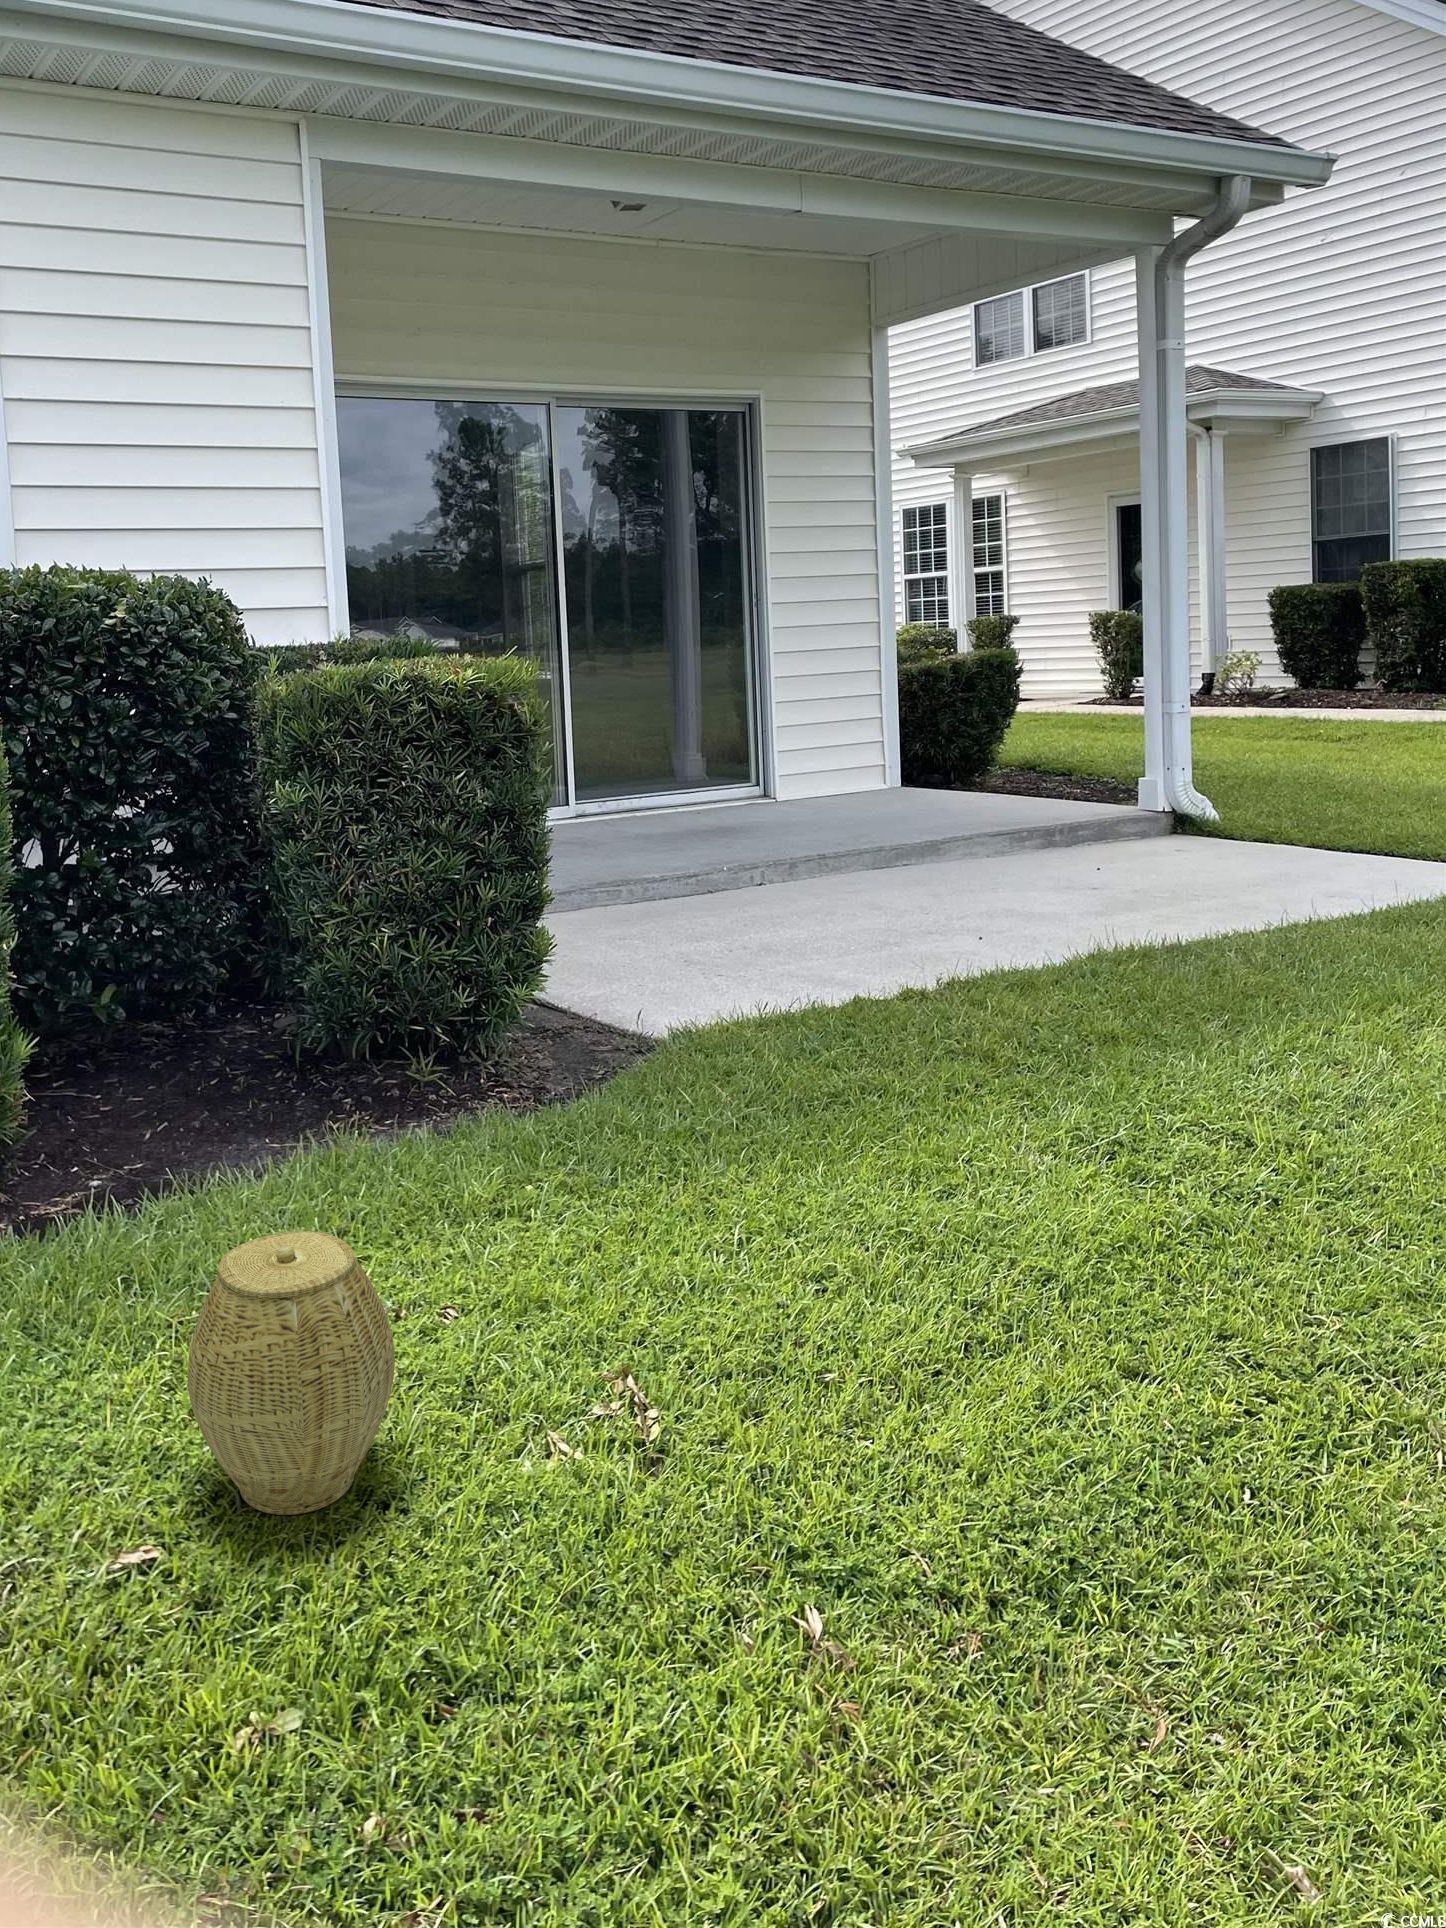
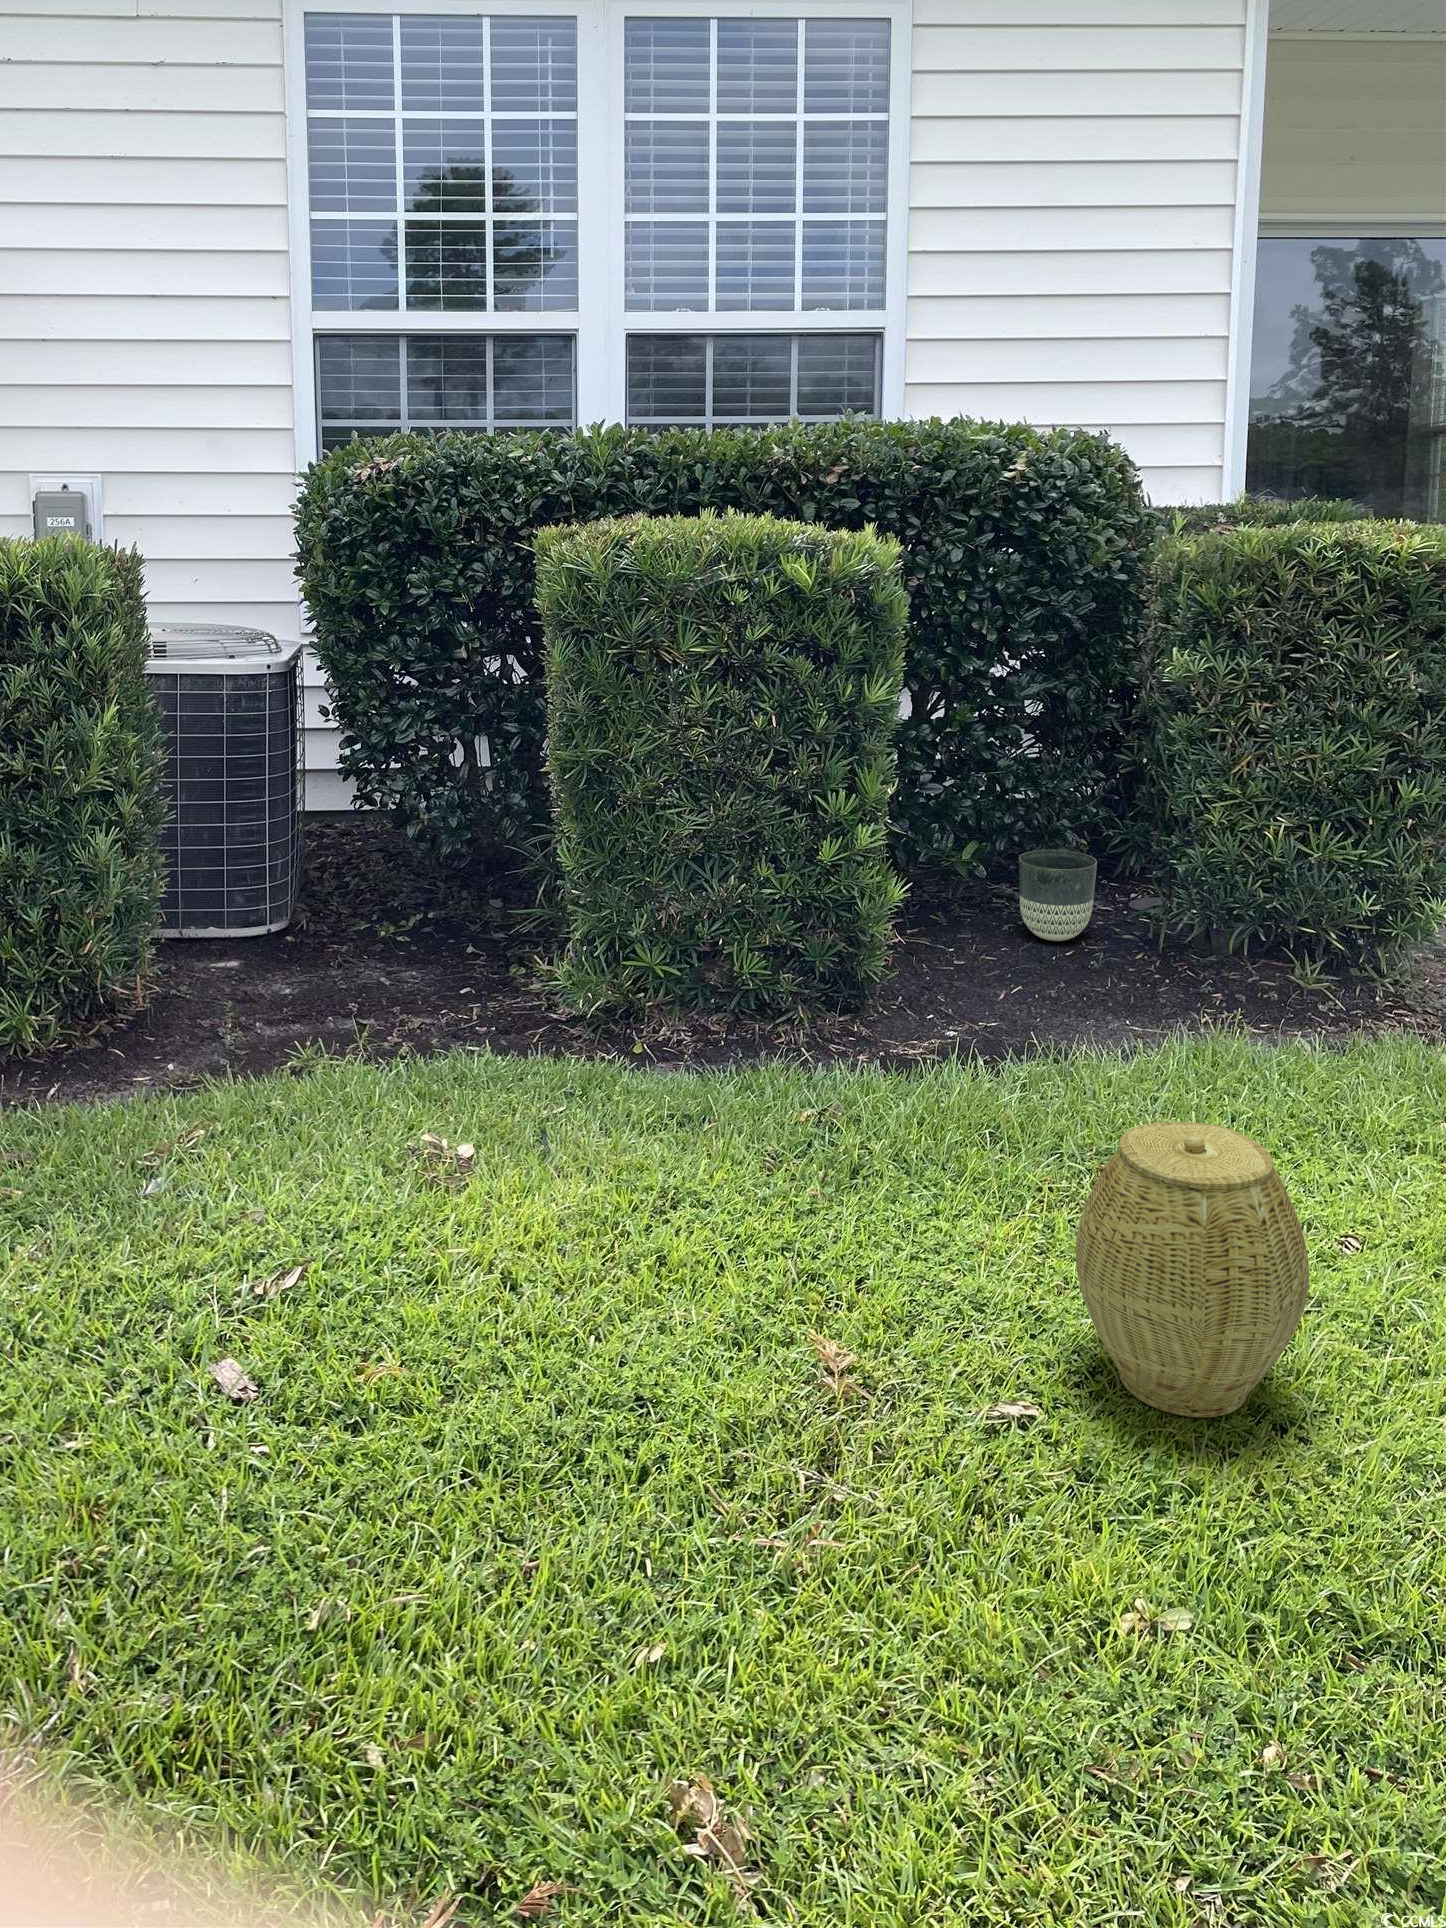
planter: none [154,975,227,1063] -> present [1019,850,1097,941]

